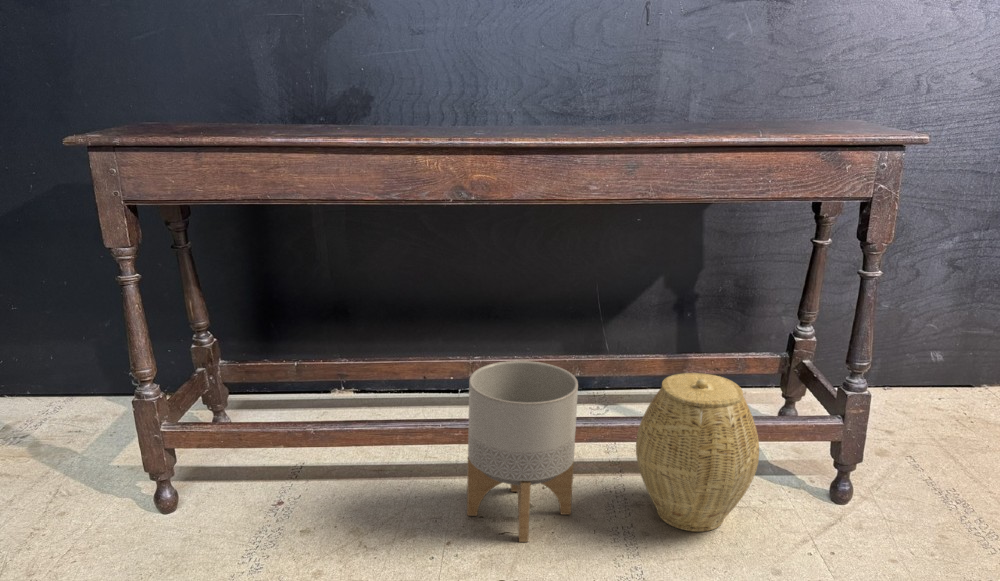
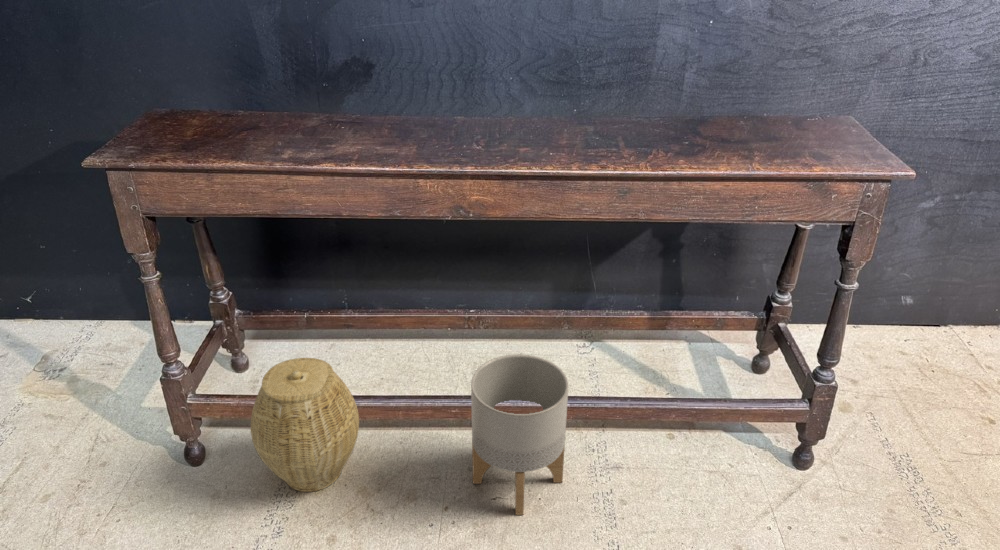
woven basket: present [636,373,759,532] -> present [251,358,359,492]

